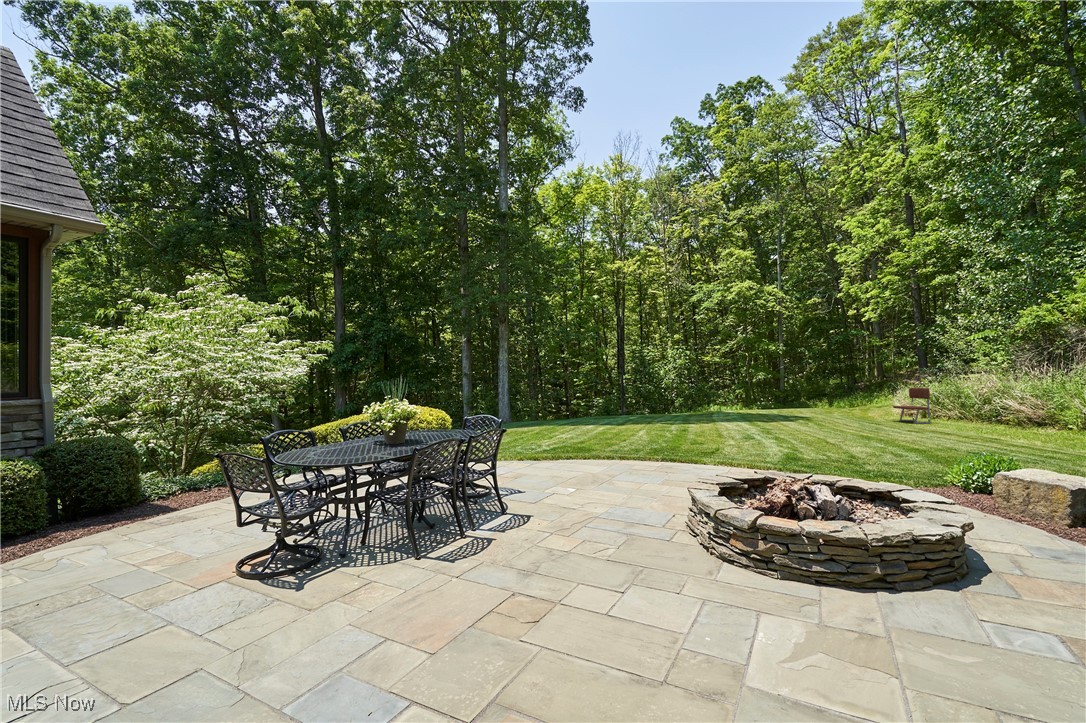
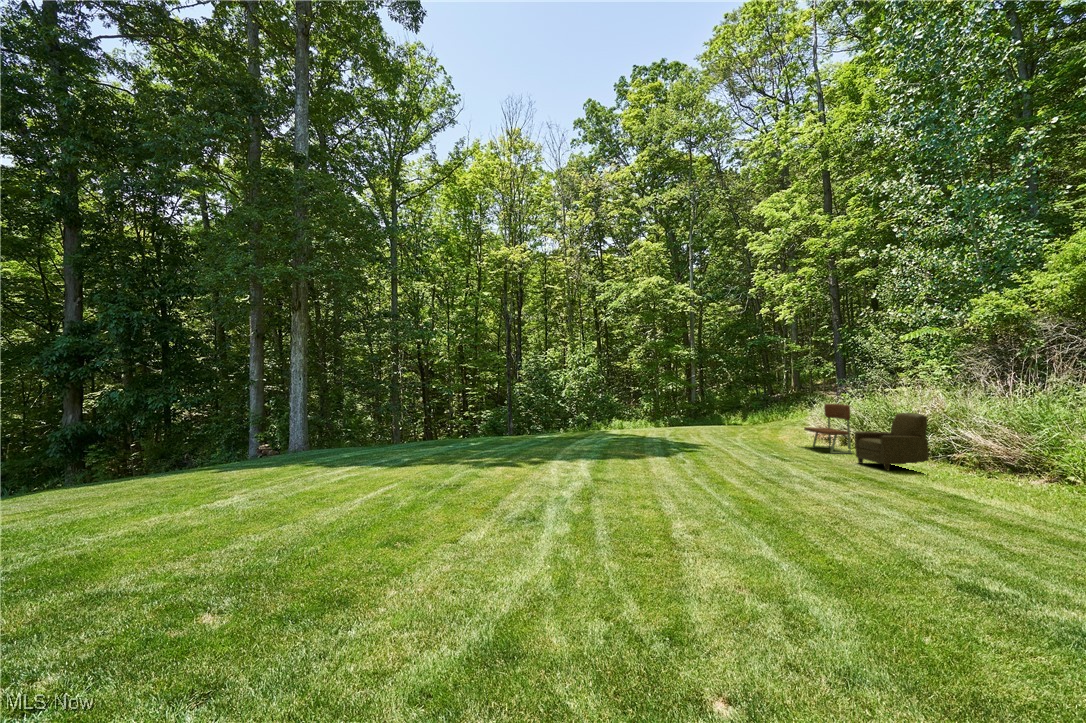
chair: none [933,392,986,430] -> present [855,413,929,471]

